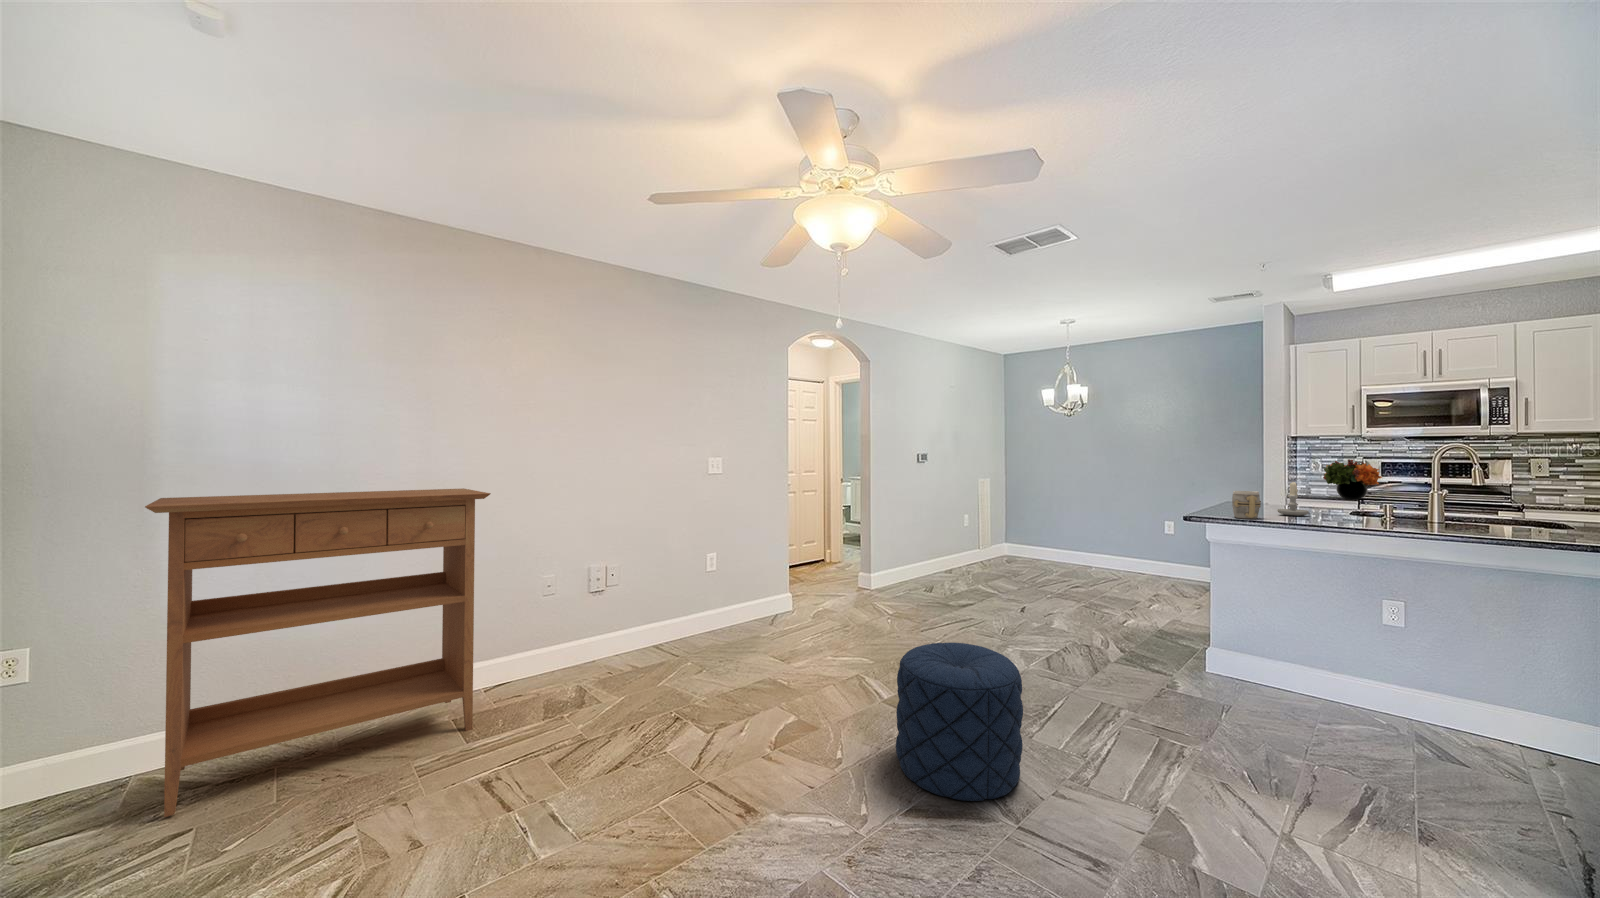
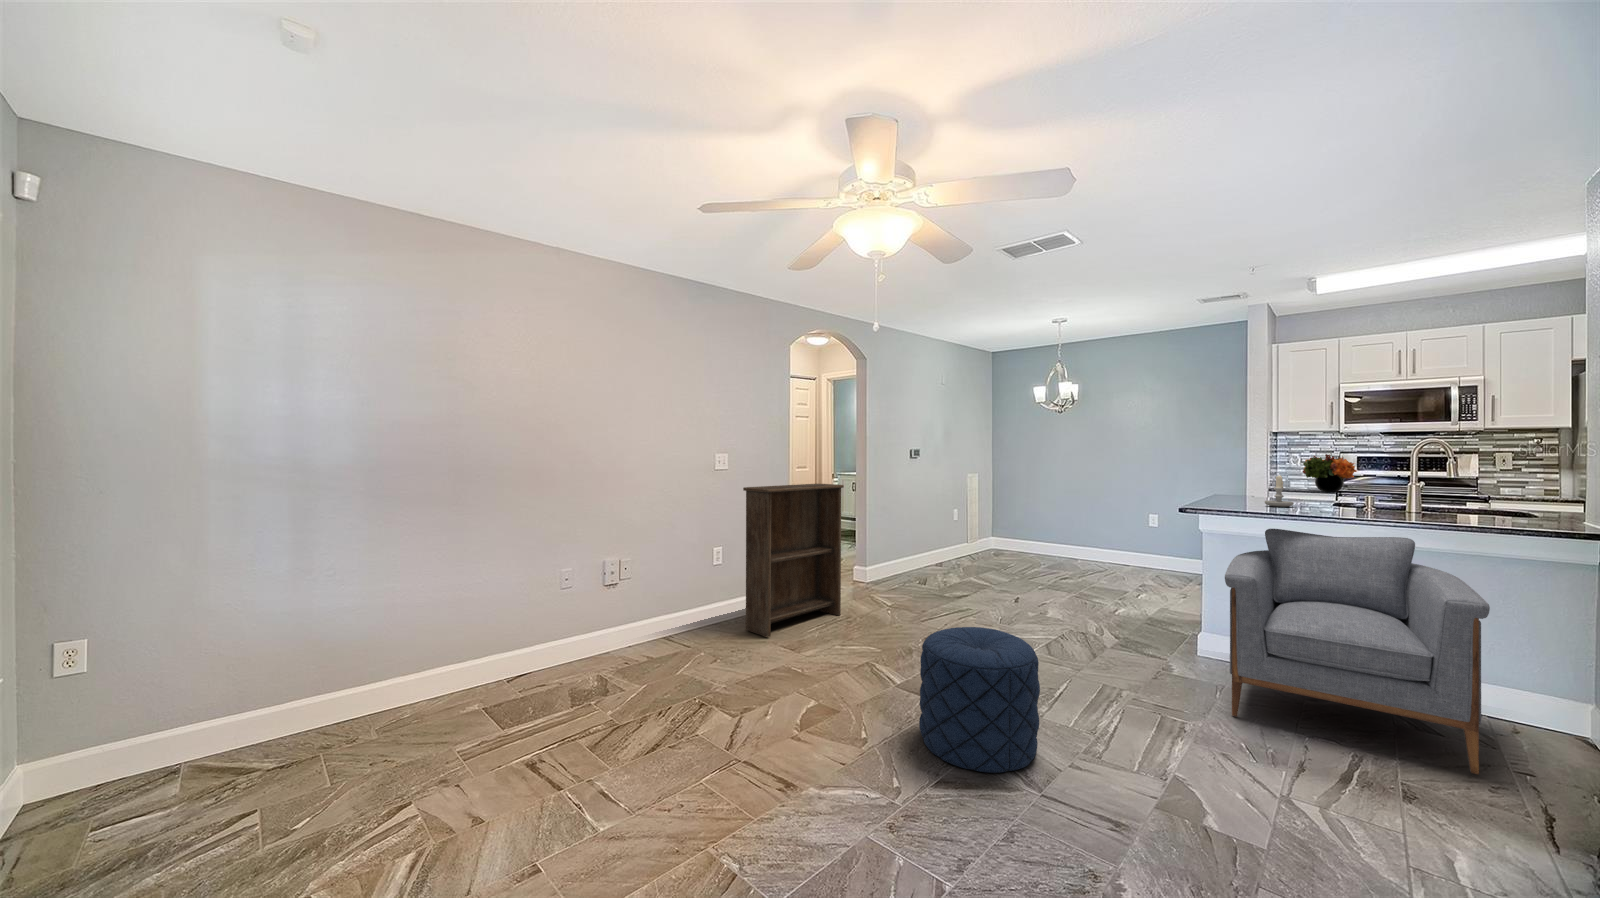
console table: present [145,488,491,817] -> none [207,484,527,801]
bookshelf: none [728,488,835,648] -> present [743,484,844,637]
mug: present [1232,491,1261,519] -> none [1223,484,1250,510]
armchair: none [1229,539,1518,813] -> present [1225,529,1490,775]

